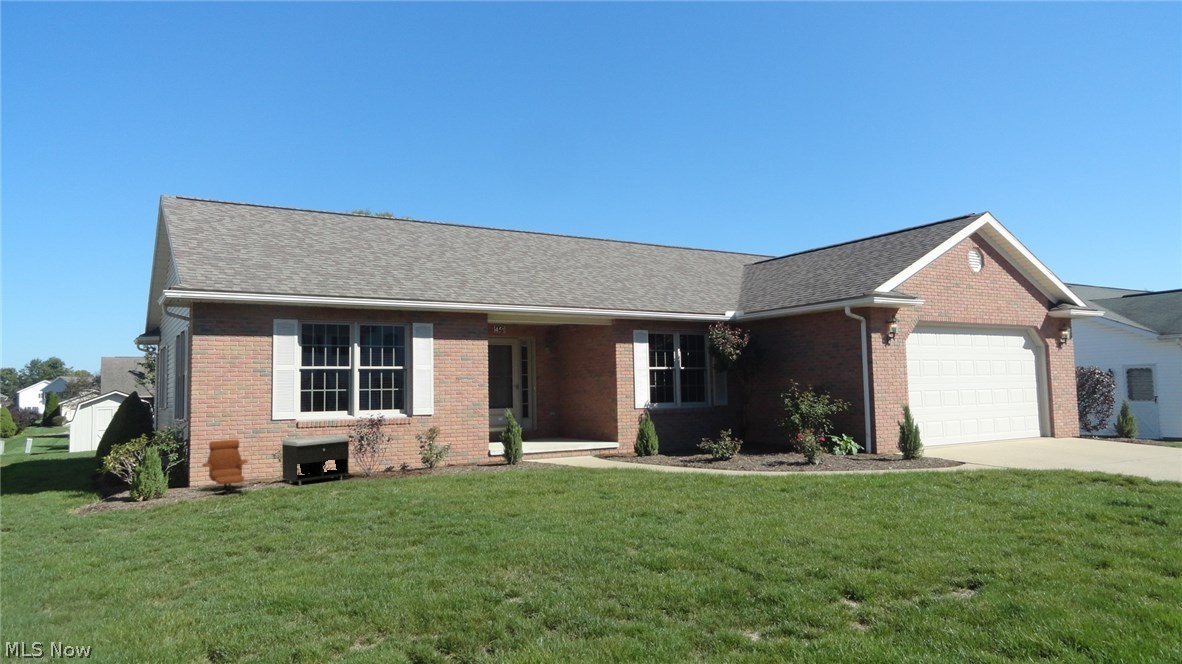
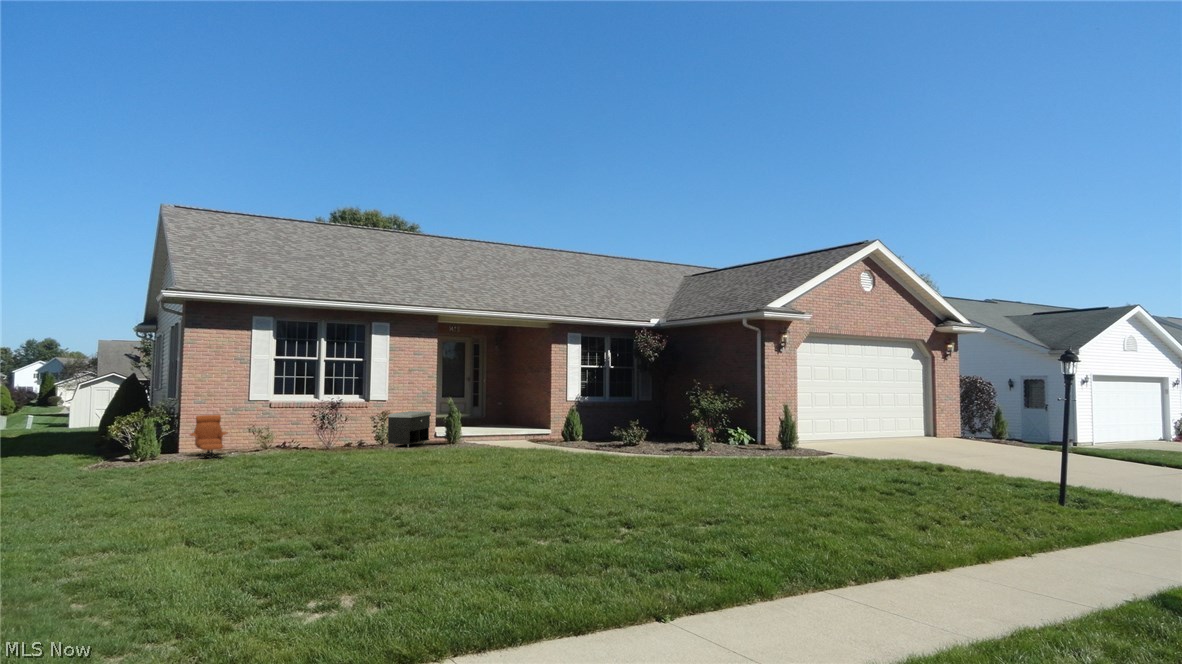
storage bench: present [282,436,349,485] -> present [388,411,431,448]

